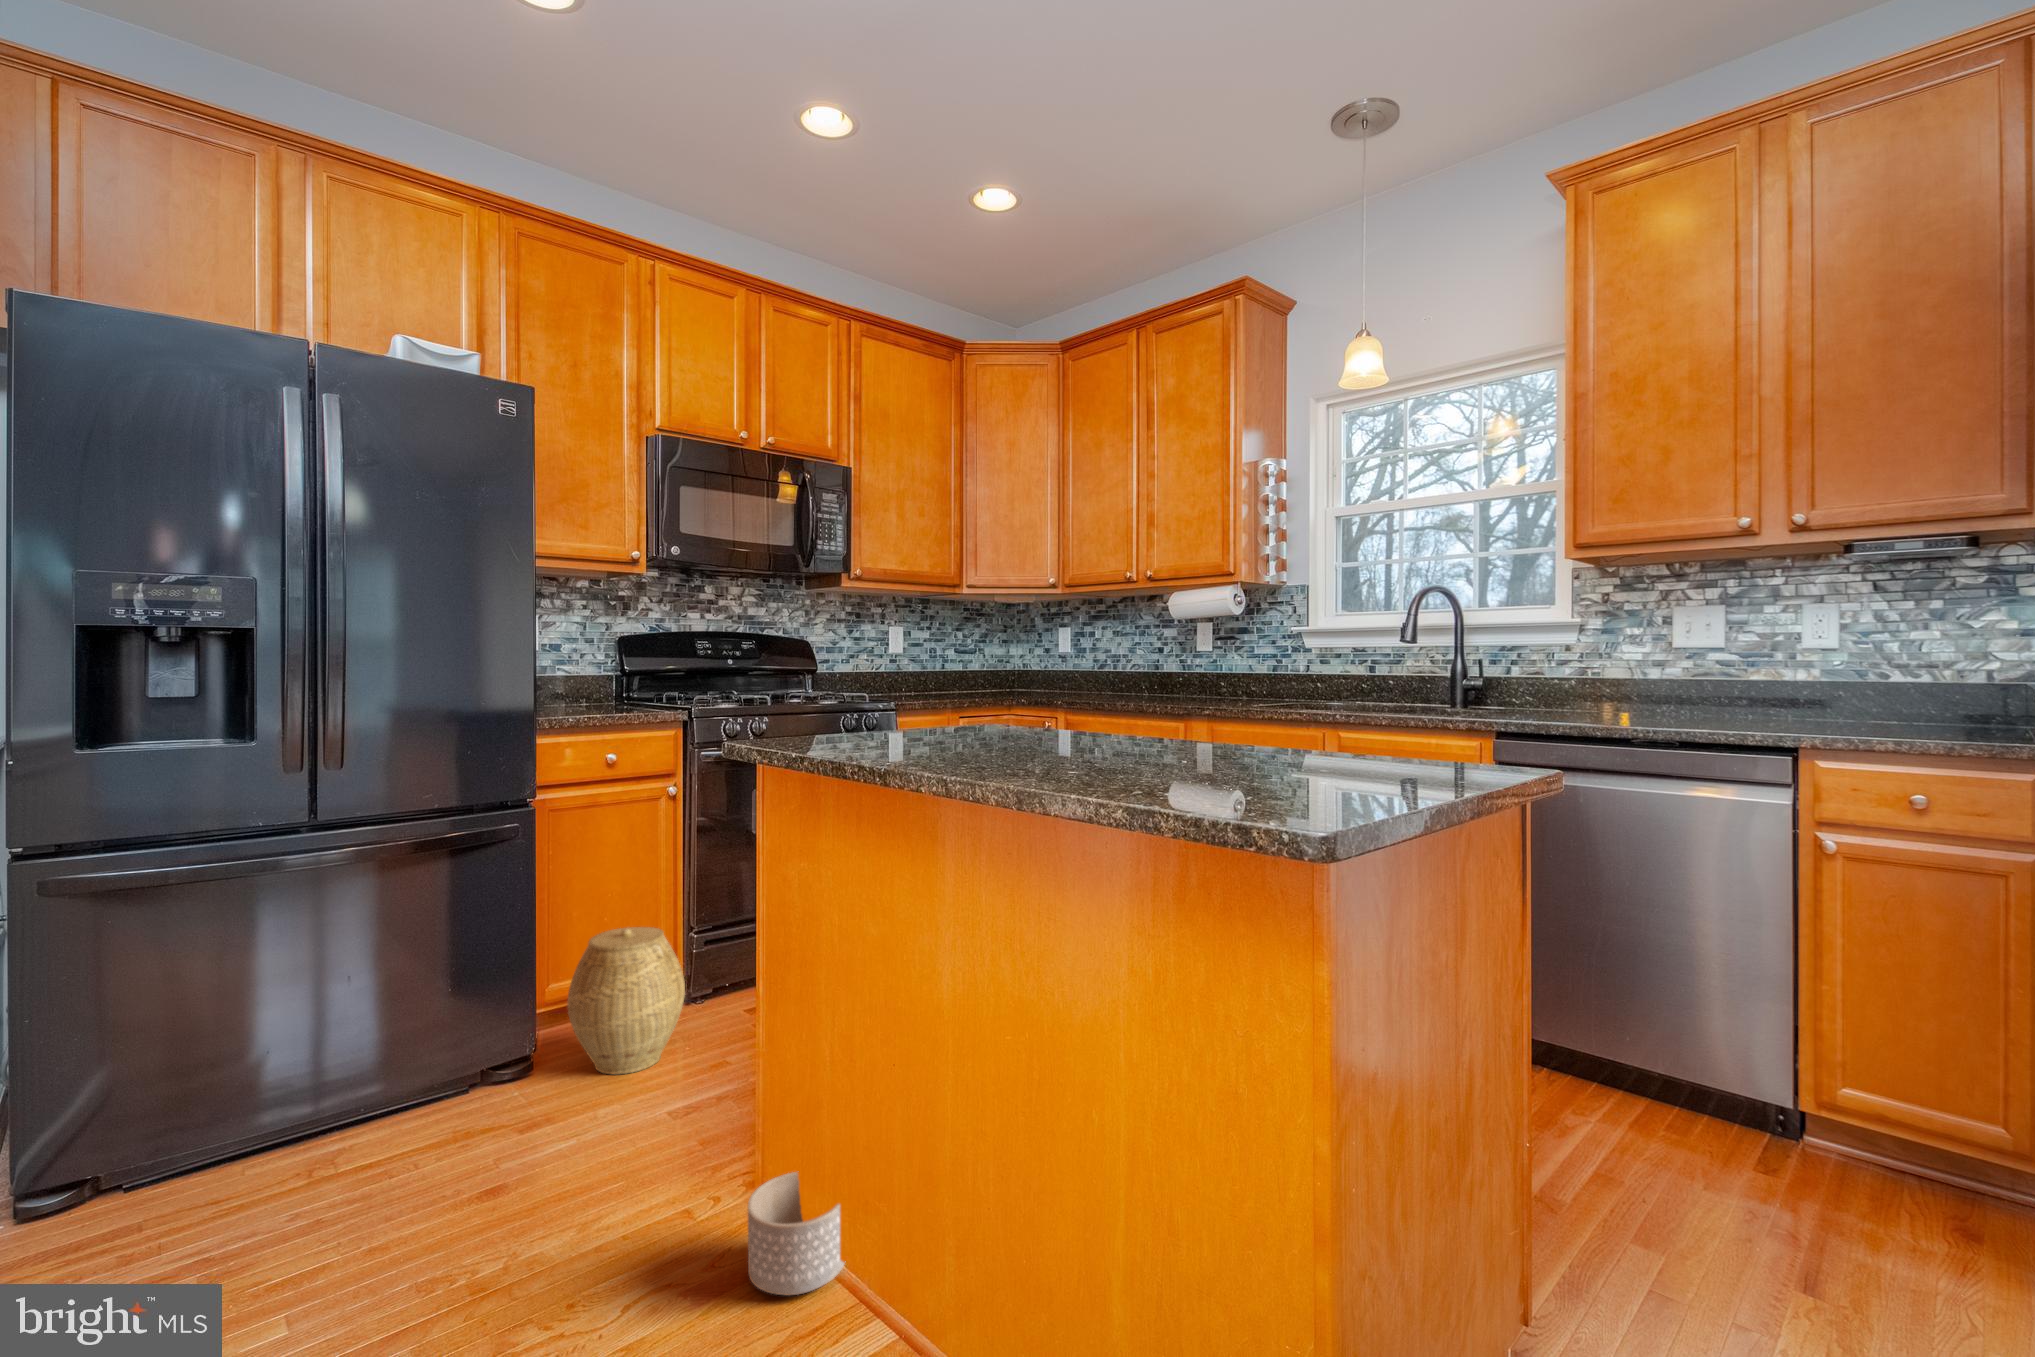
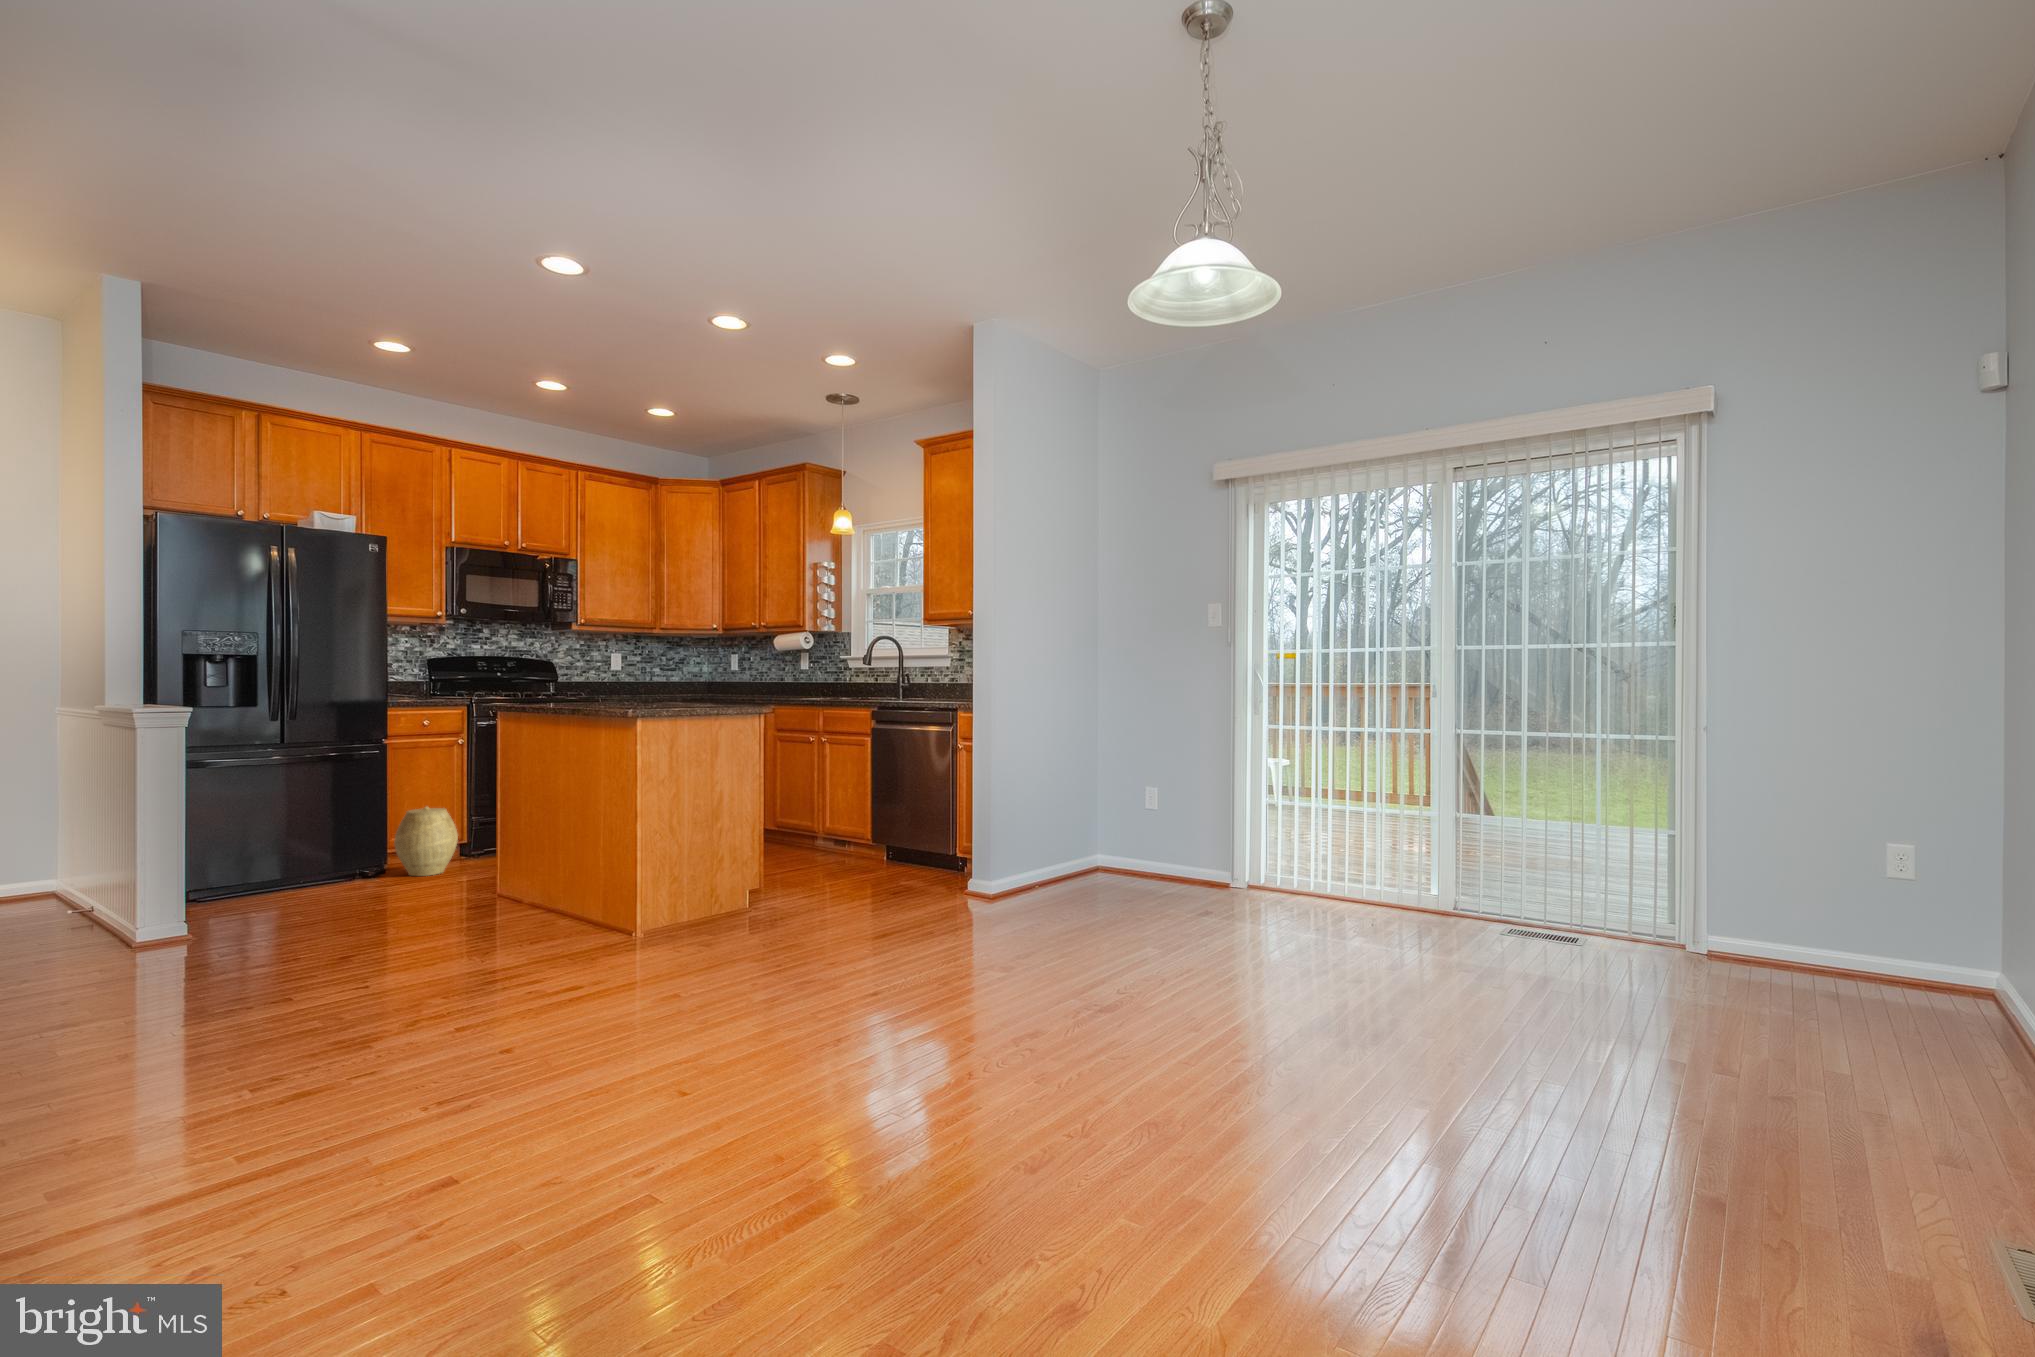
planter: present [748,1171,846,1295] -> none [470,875,512,910]

